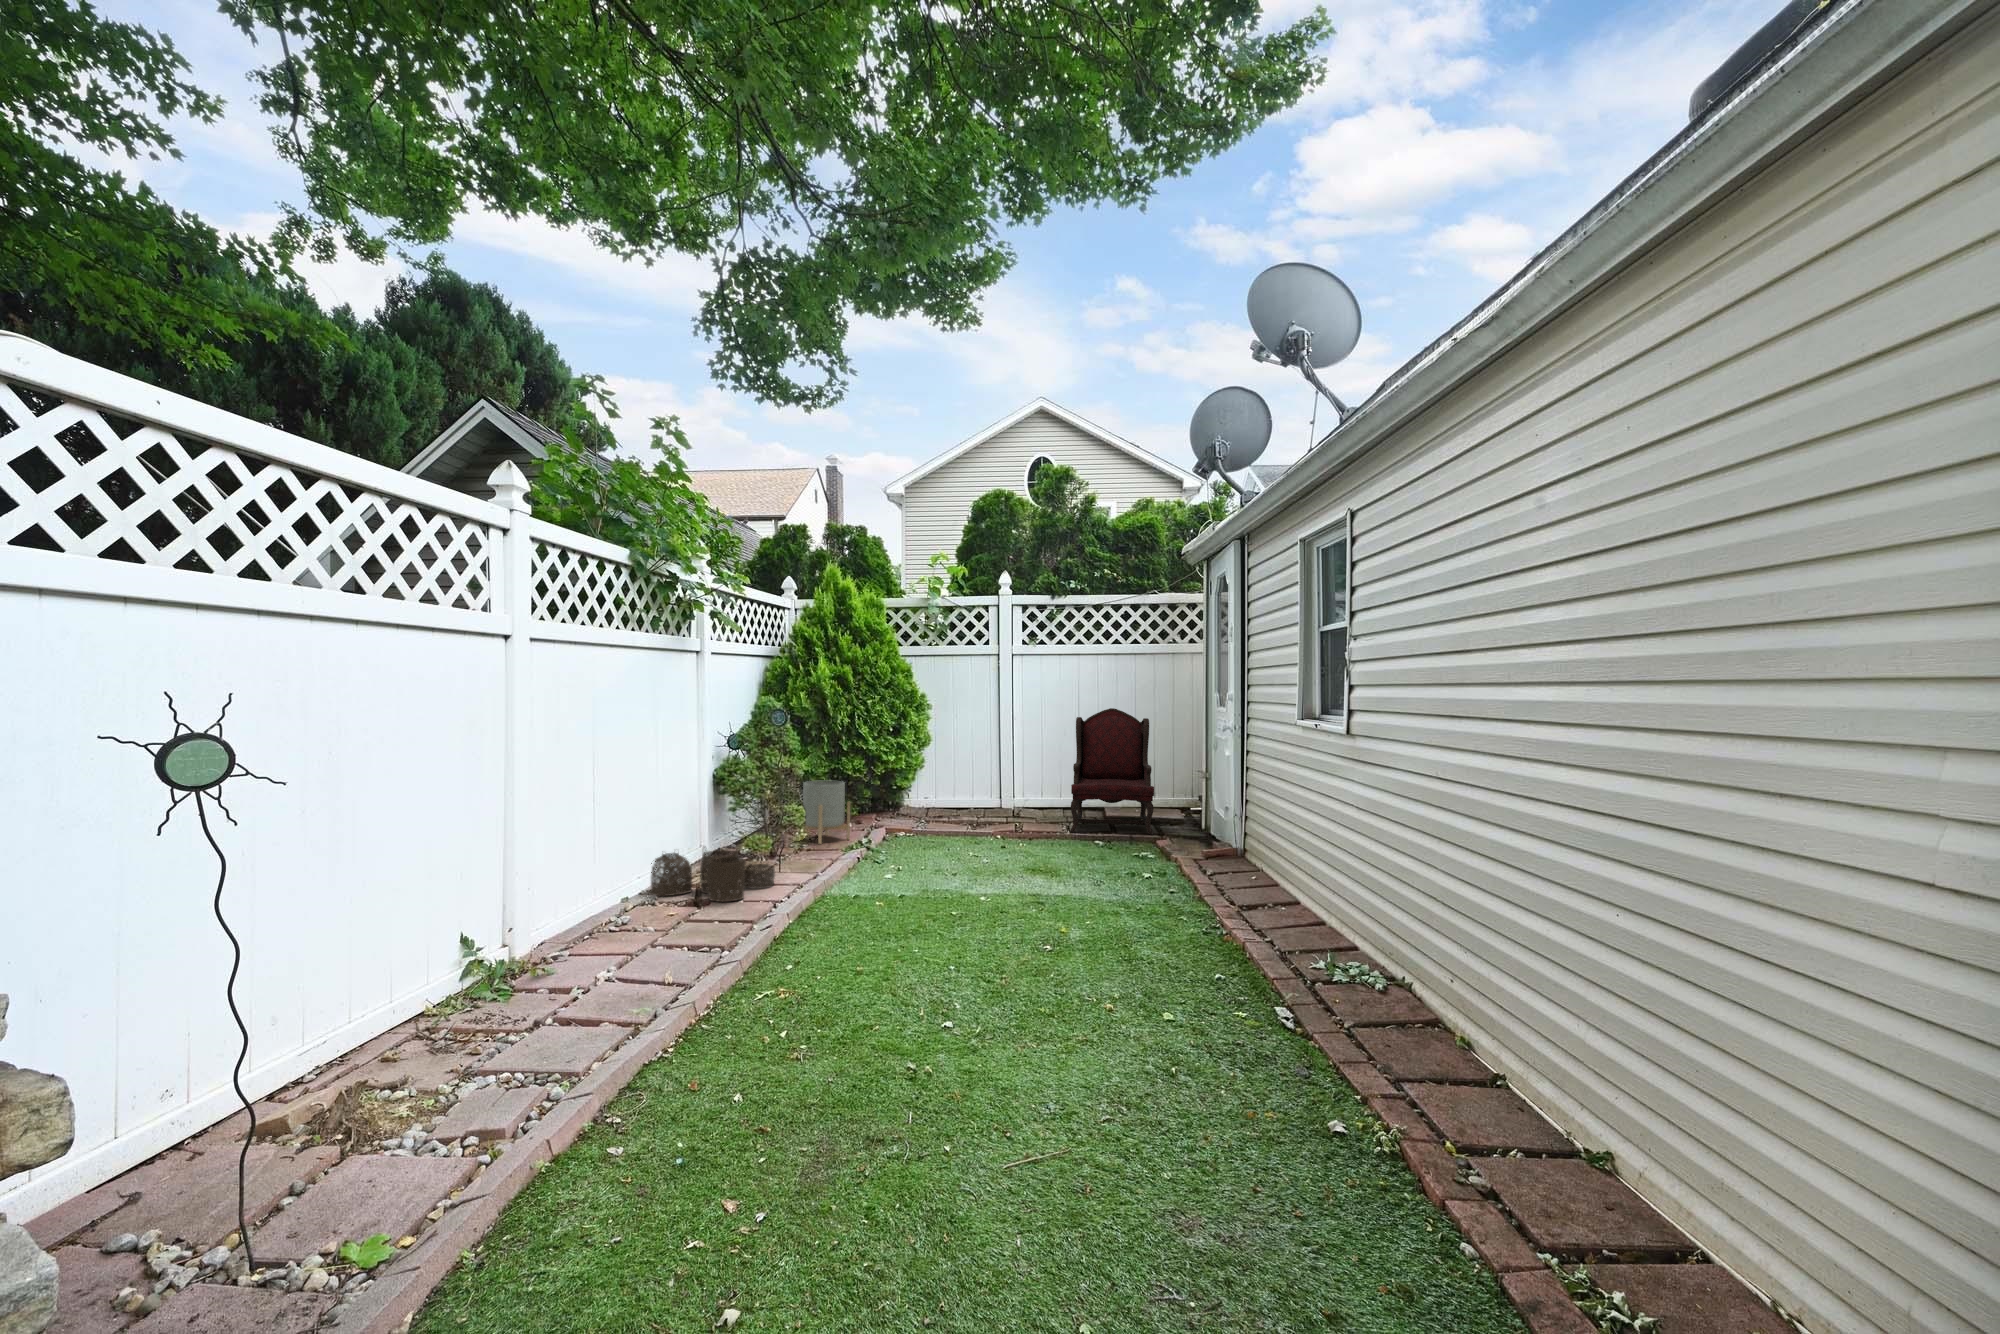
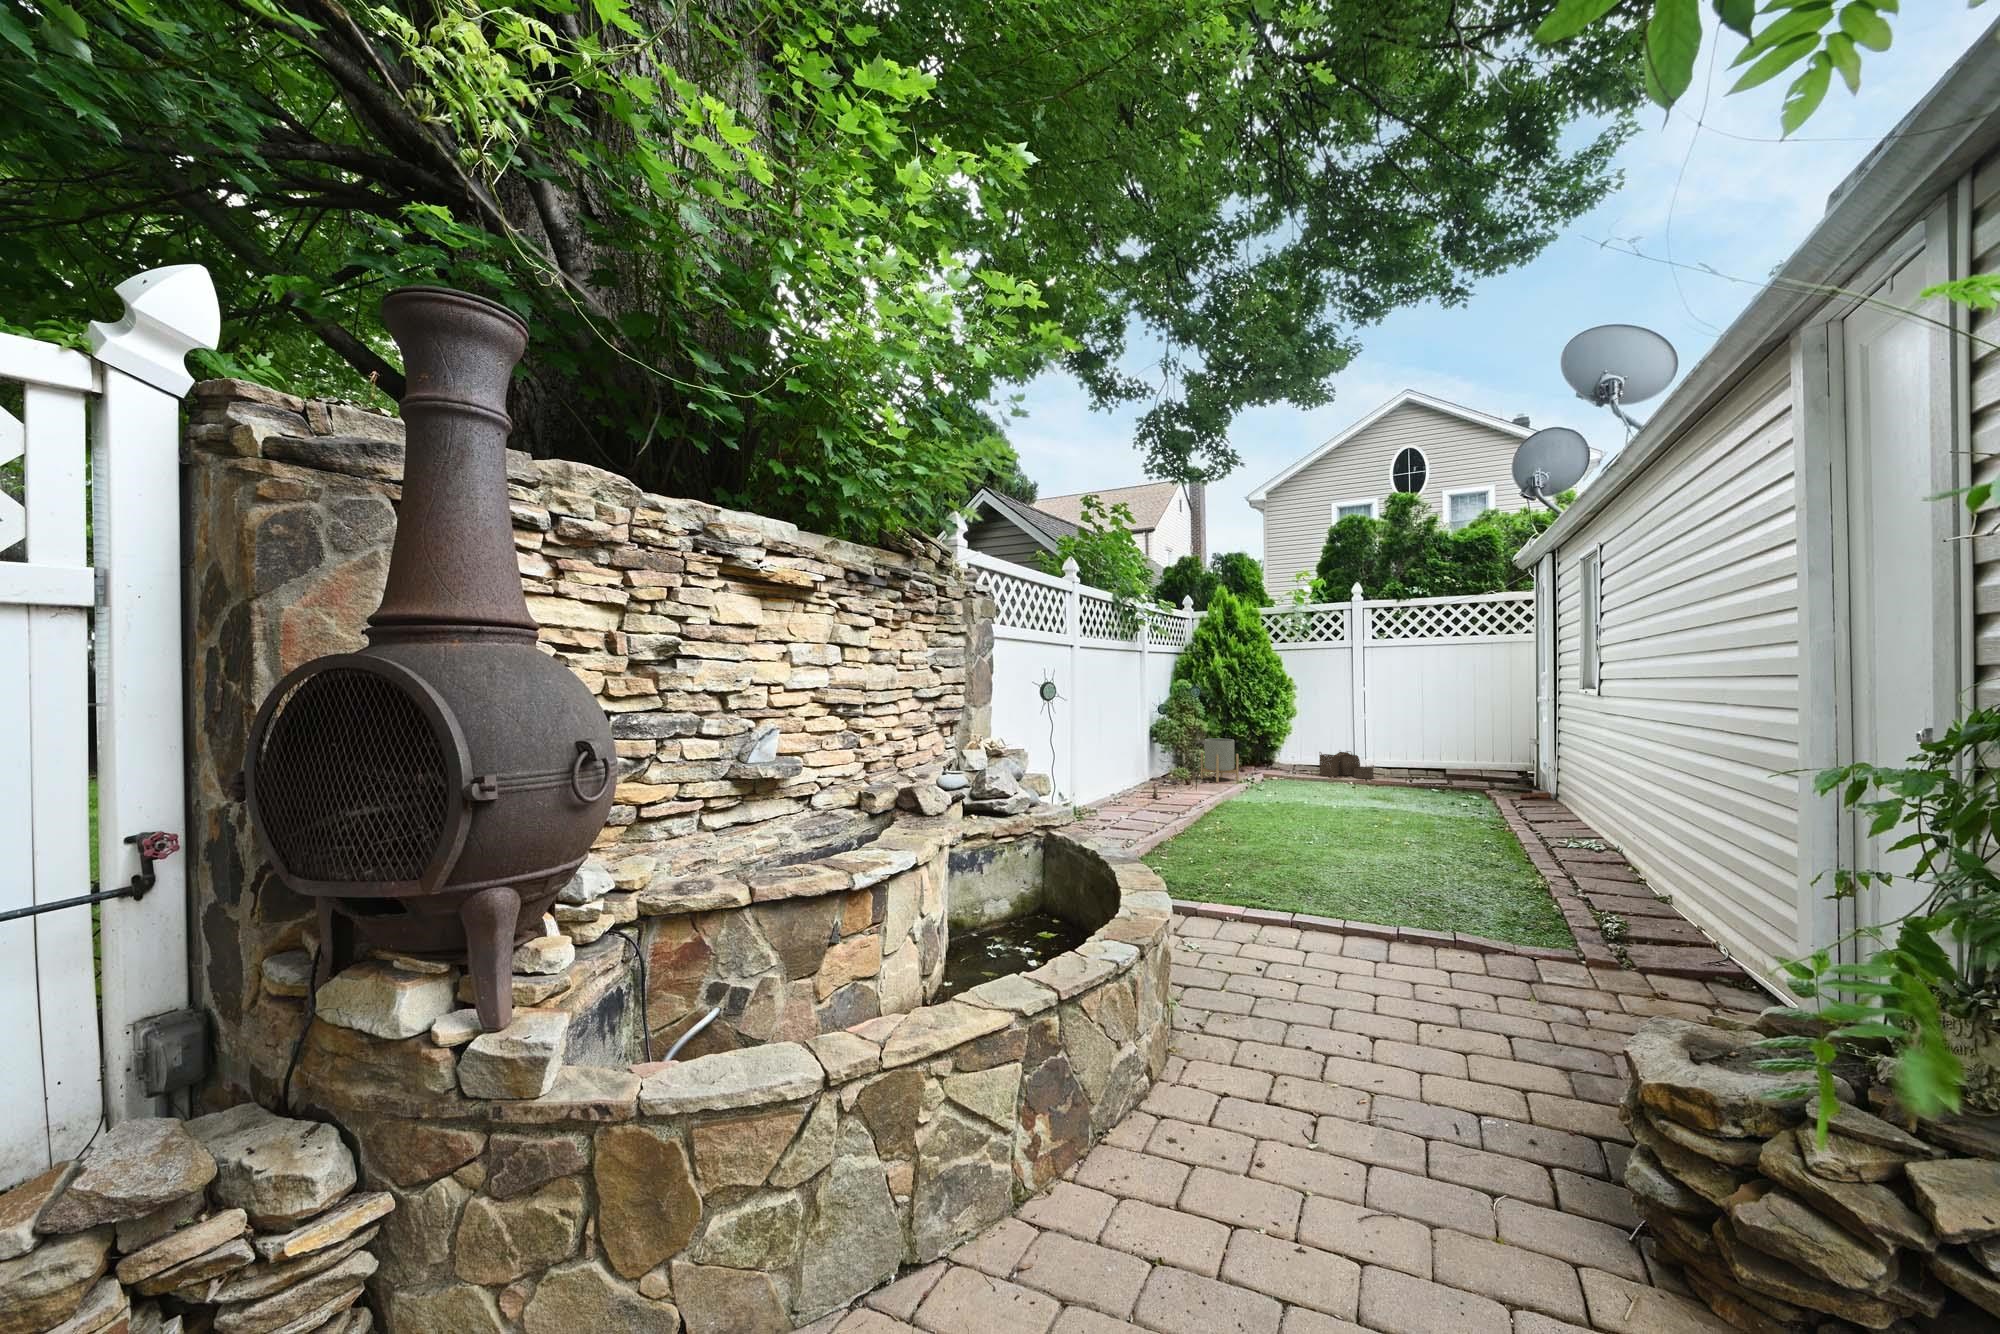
armchair: present [1070,708,1154,834] -> none [1414,688,1489,788]
woven basket: present [647,849,775,902] -> present [1319,751,1374,779]

